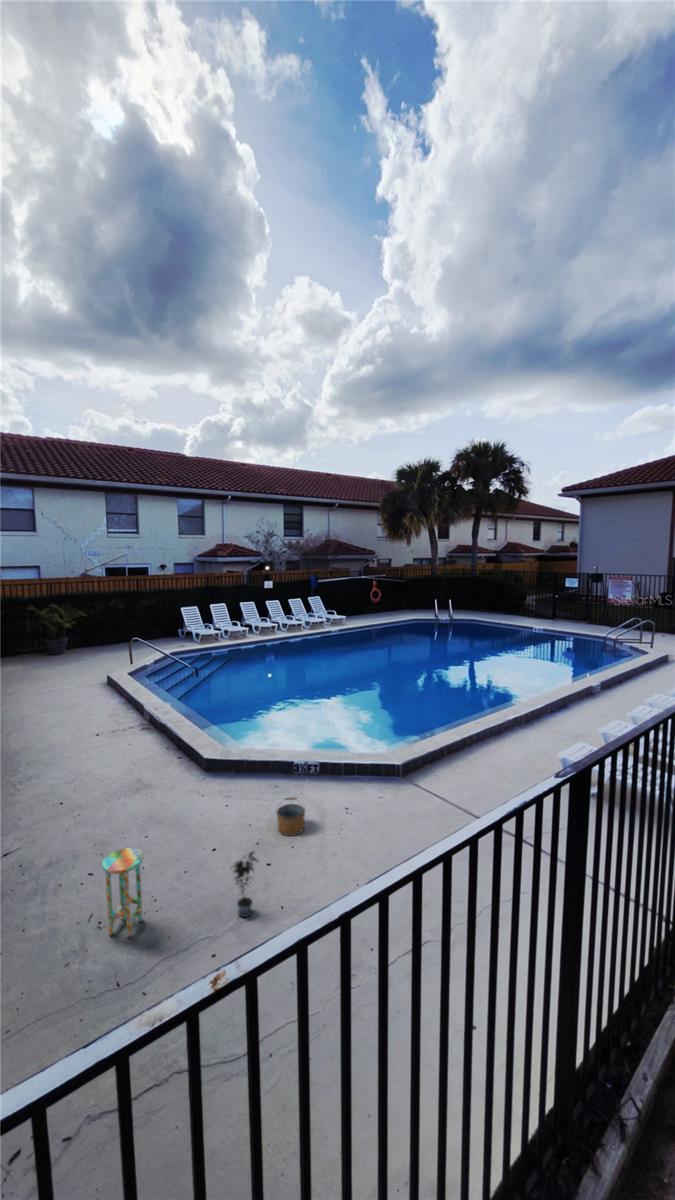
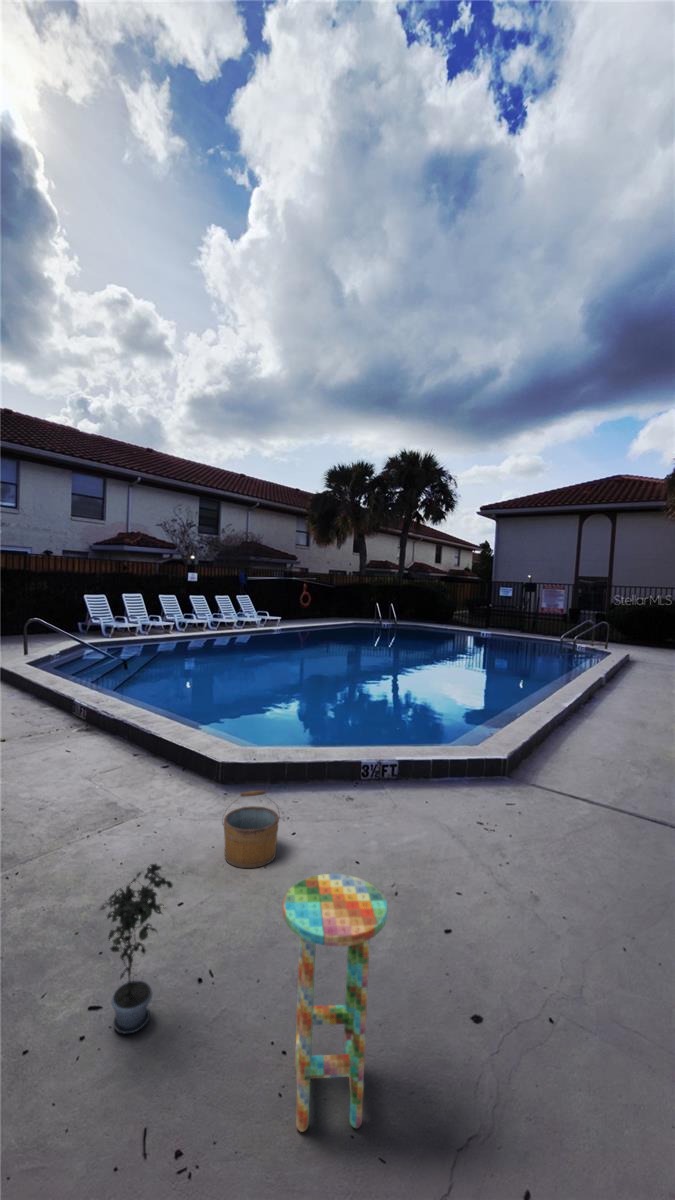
bucket: present [276,798,305,836] -> present [223,791,280,868]
potted plant: present [233,851,257,917] -> present [101,864,172,1034]

